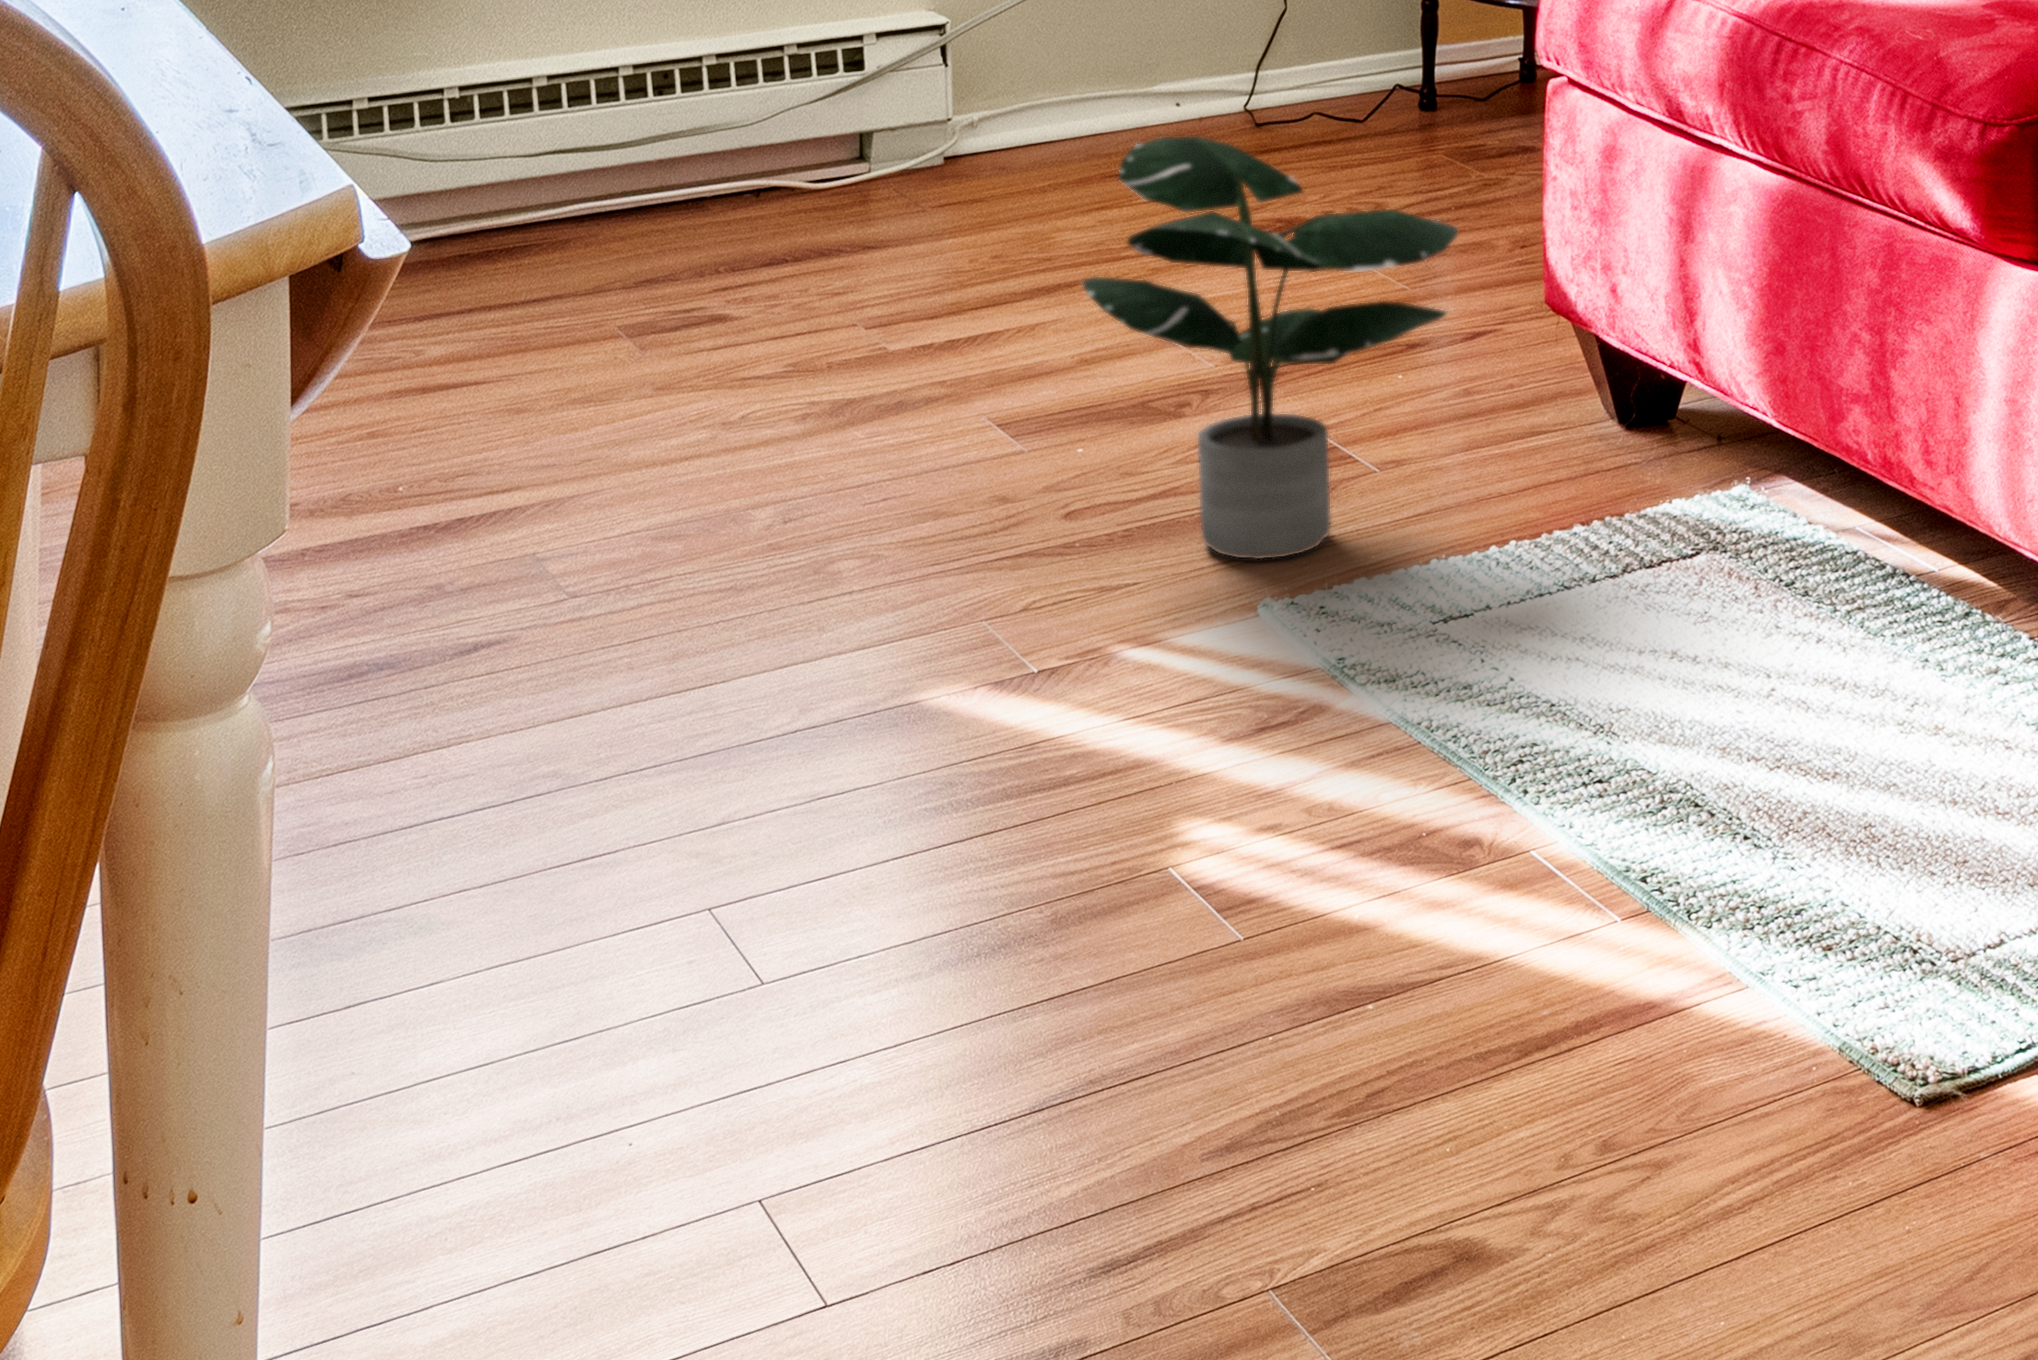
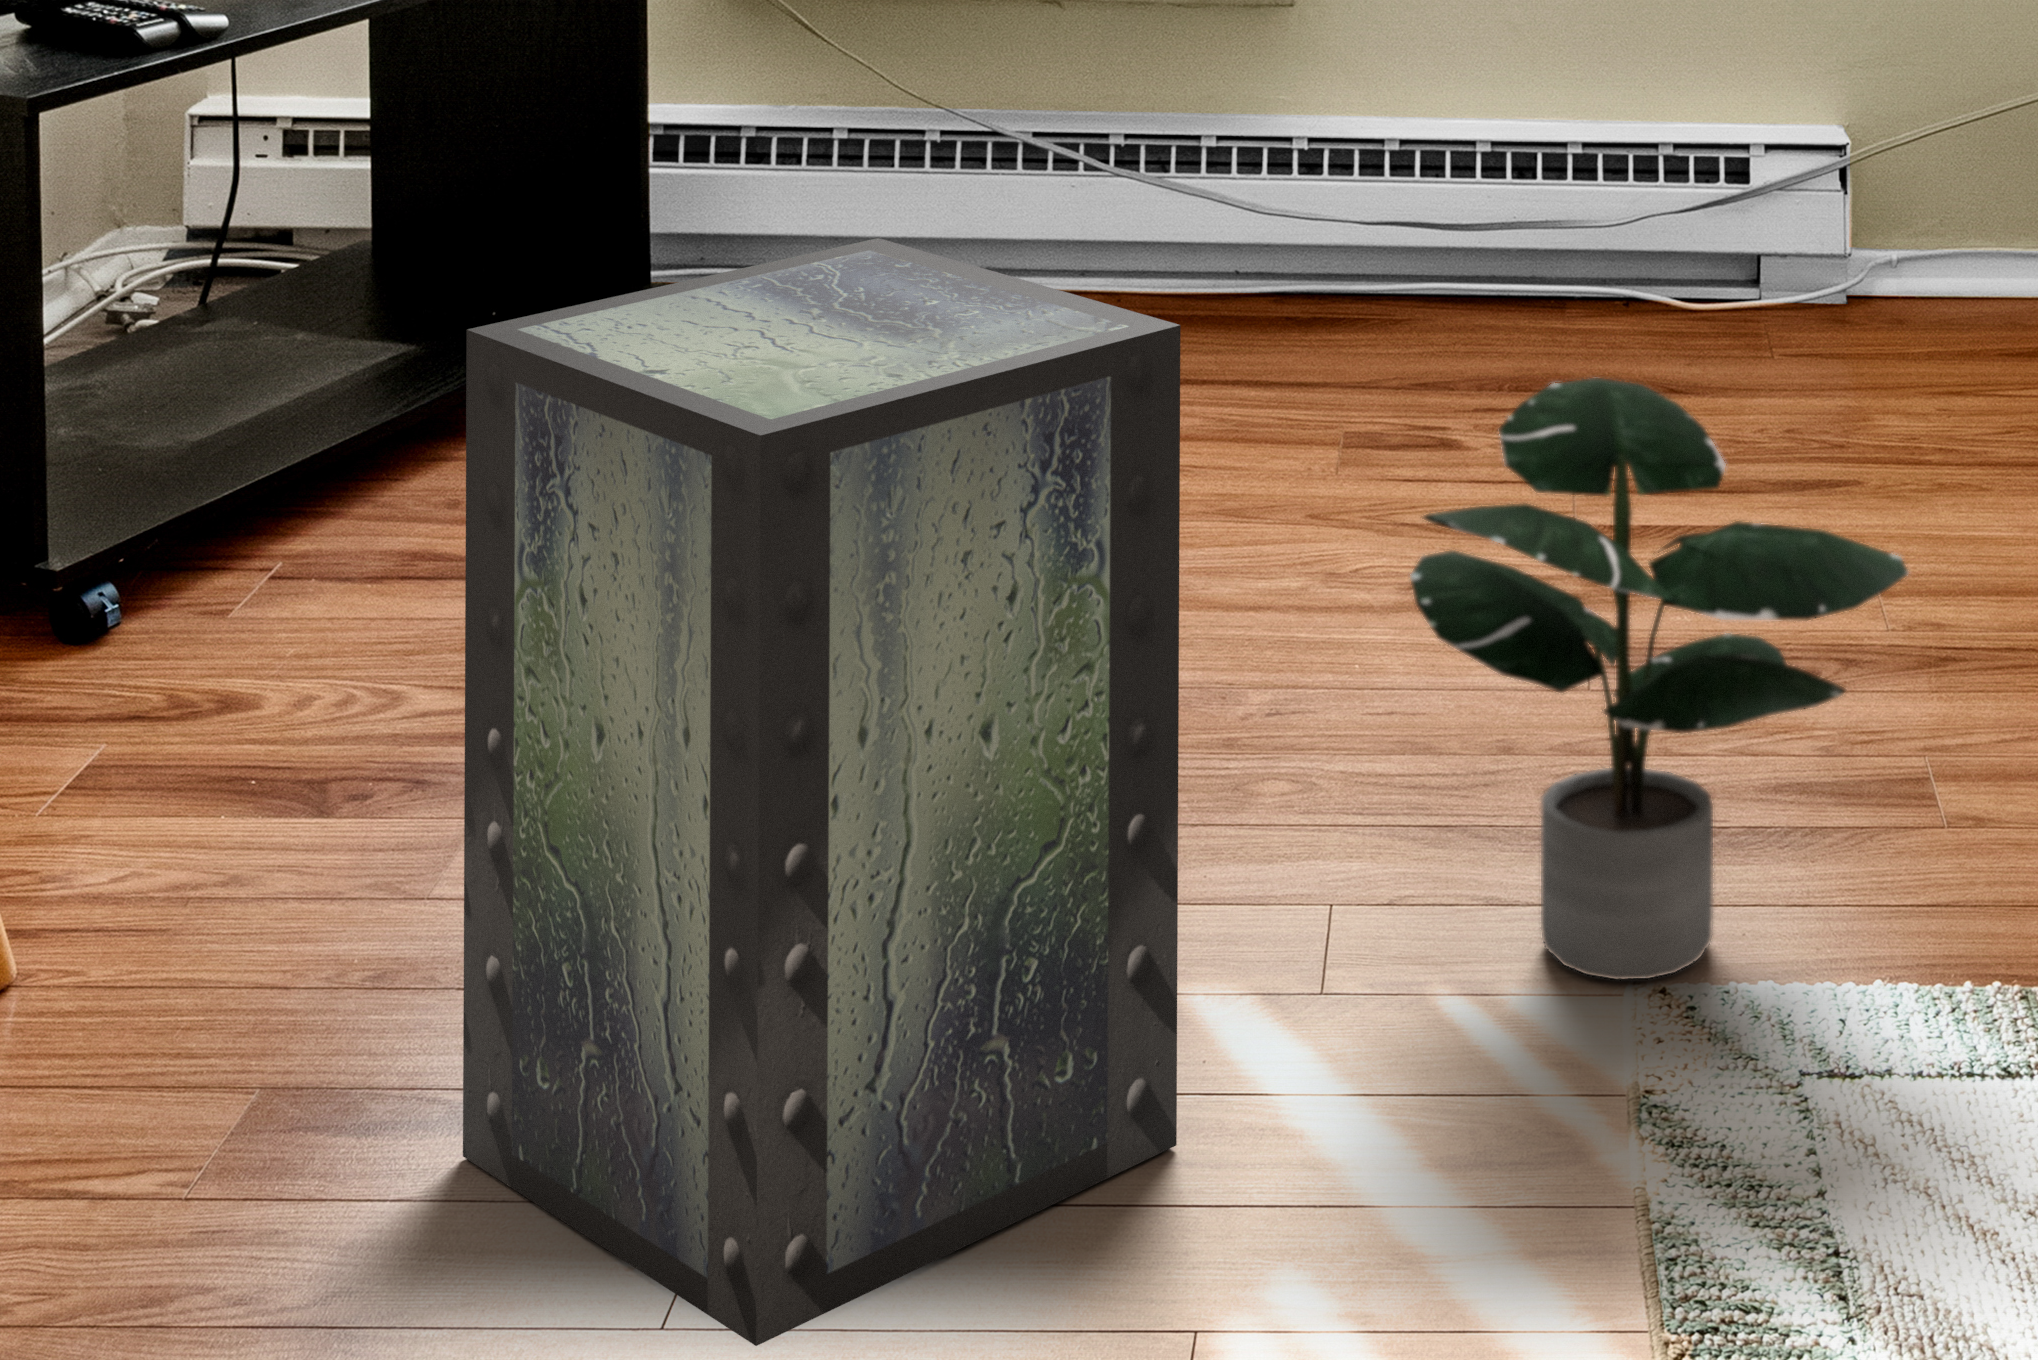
storage box: none [539,75,1085,838] -> present [463,238,1181,1346]

